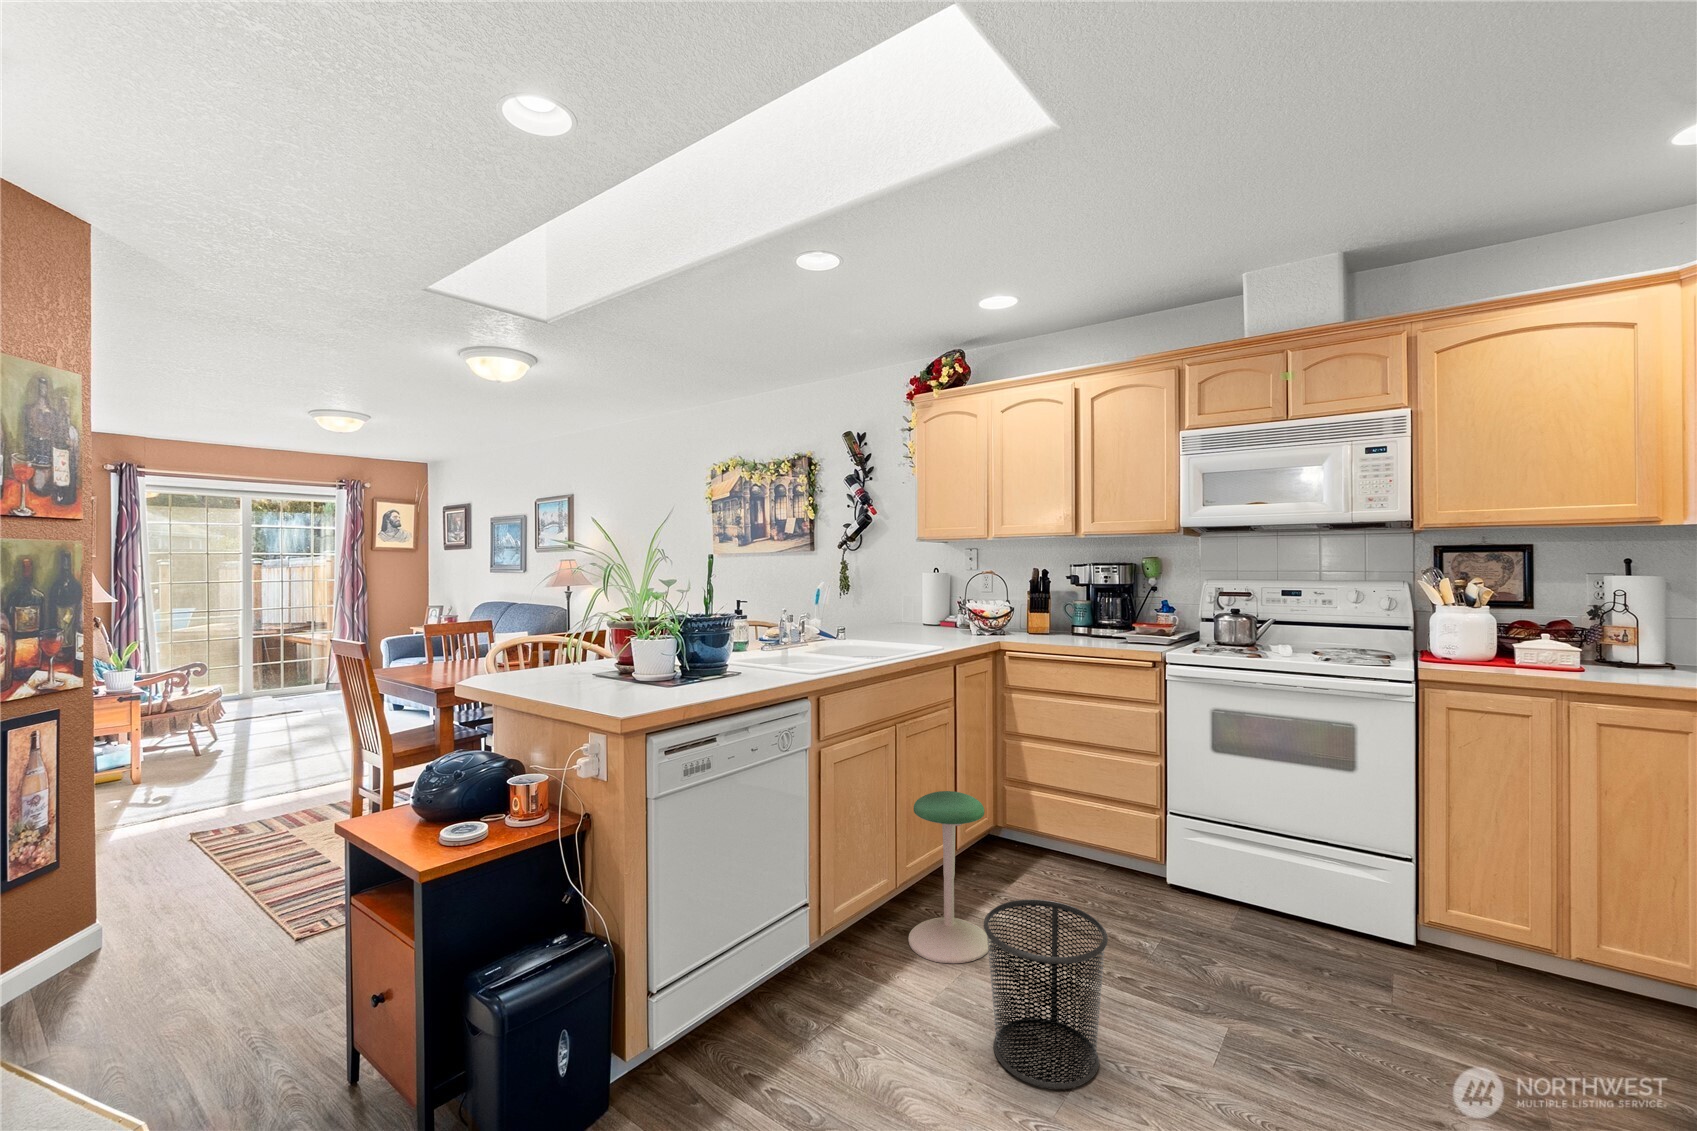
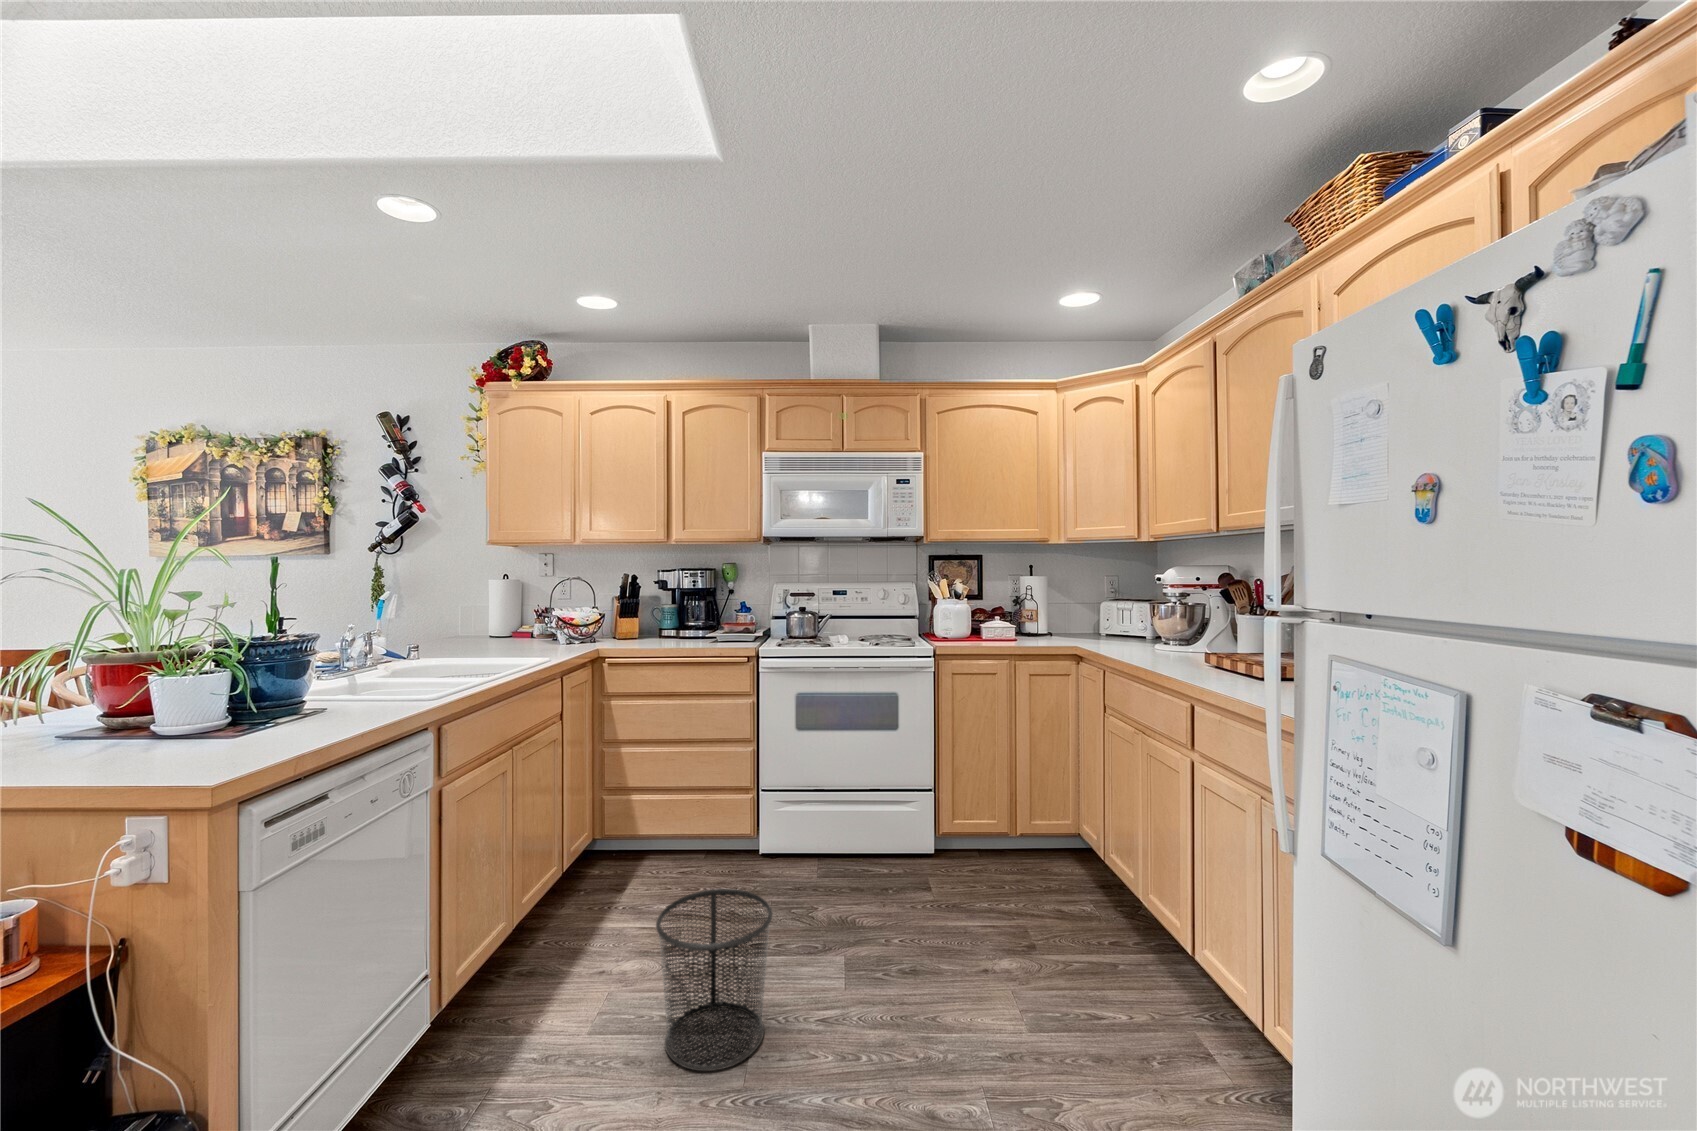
stool: present [908,791,991,963] -> none [535,807,628,994]

